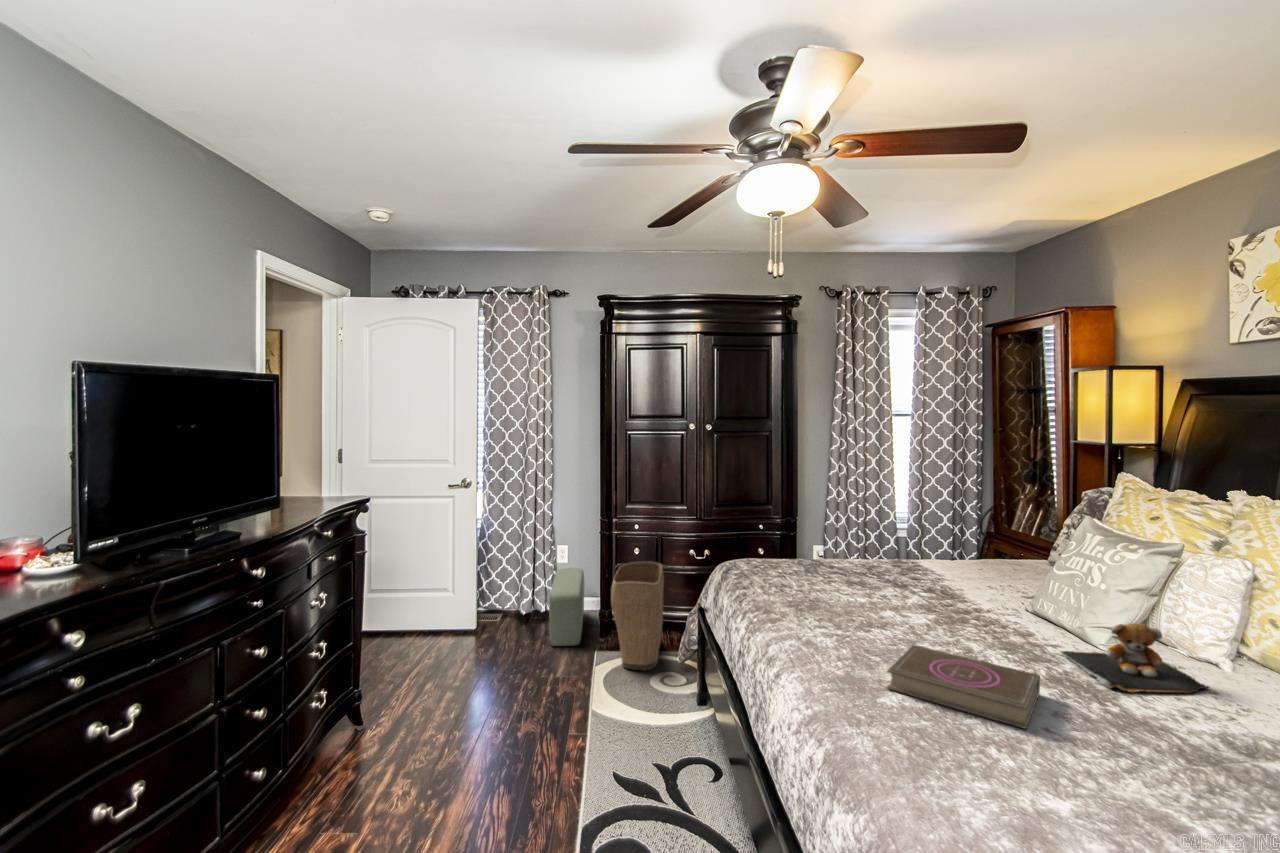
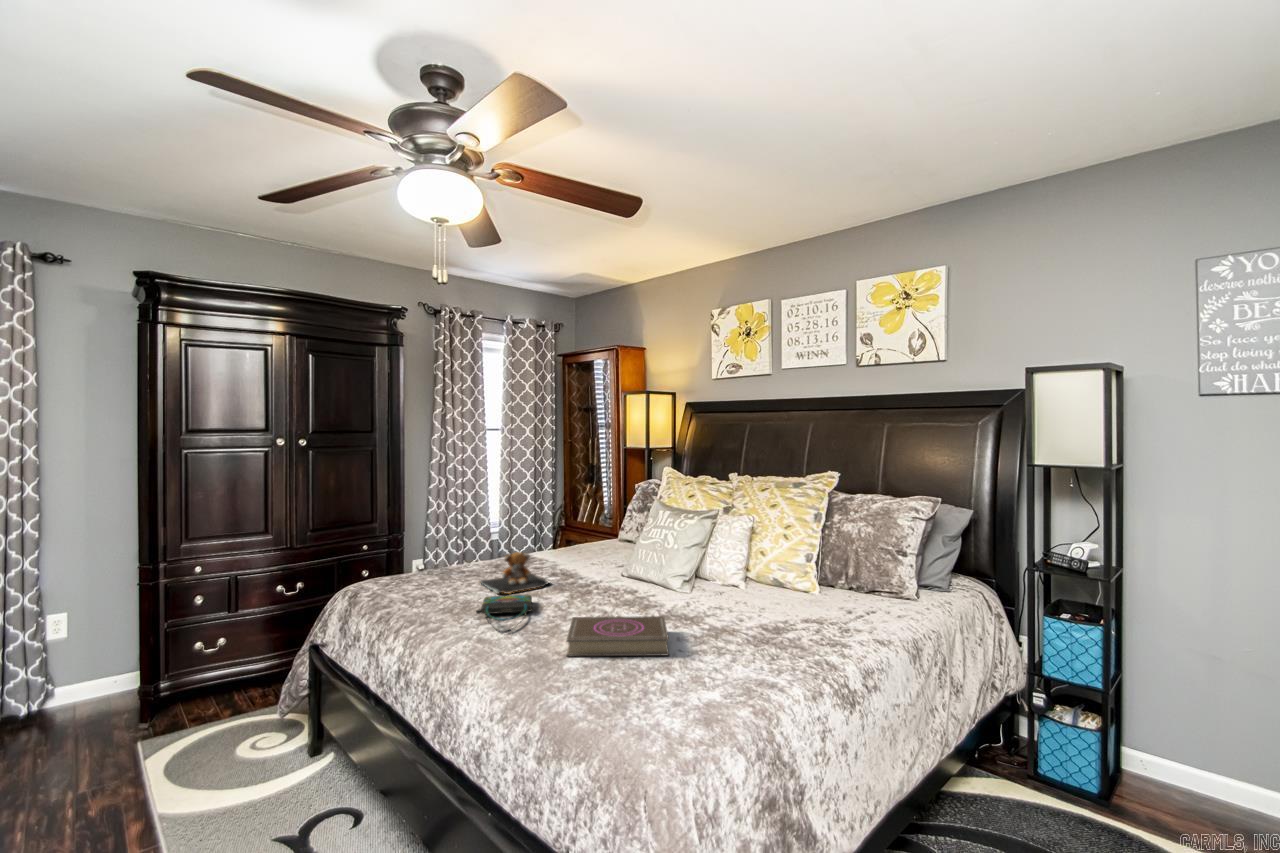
laundry basket: present [611,561,664,670] -> none [171,608,248,749]
pouf: present [549,568,584,646] -> none [46,641,108,758]
tote bag: none [816,598,885,643] -> present [476,595,533,633]
teddy bear: present [1061,623,1210,692] -> present [480,552,551,594]

